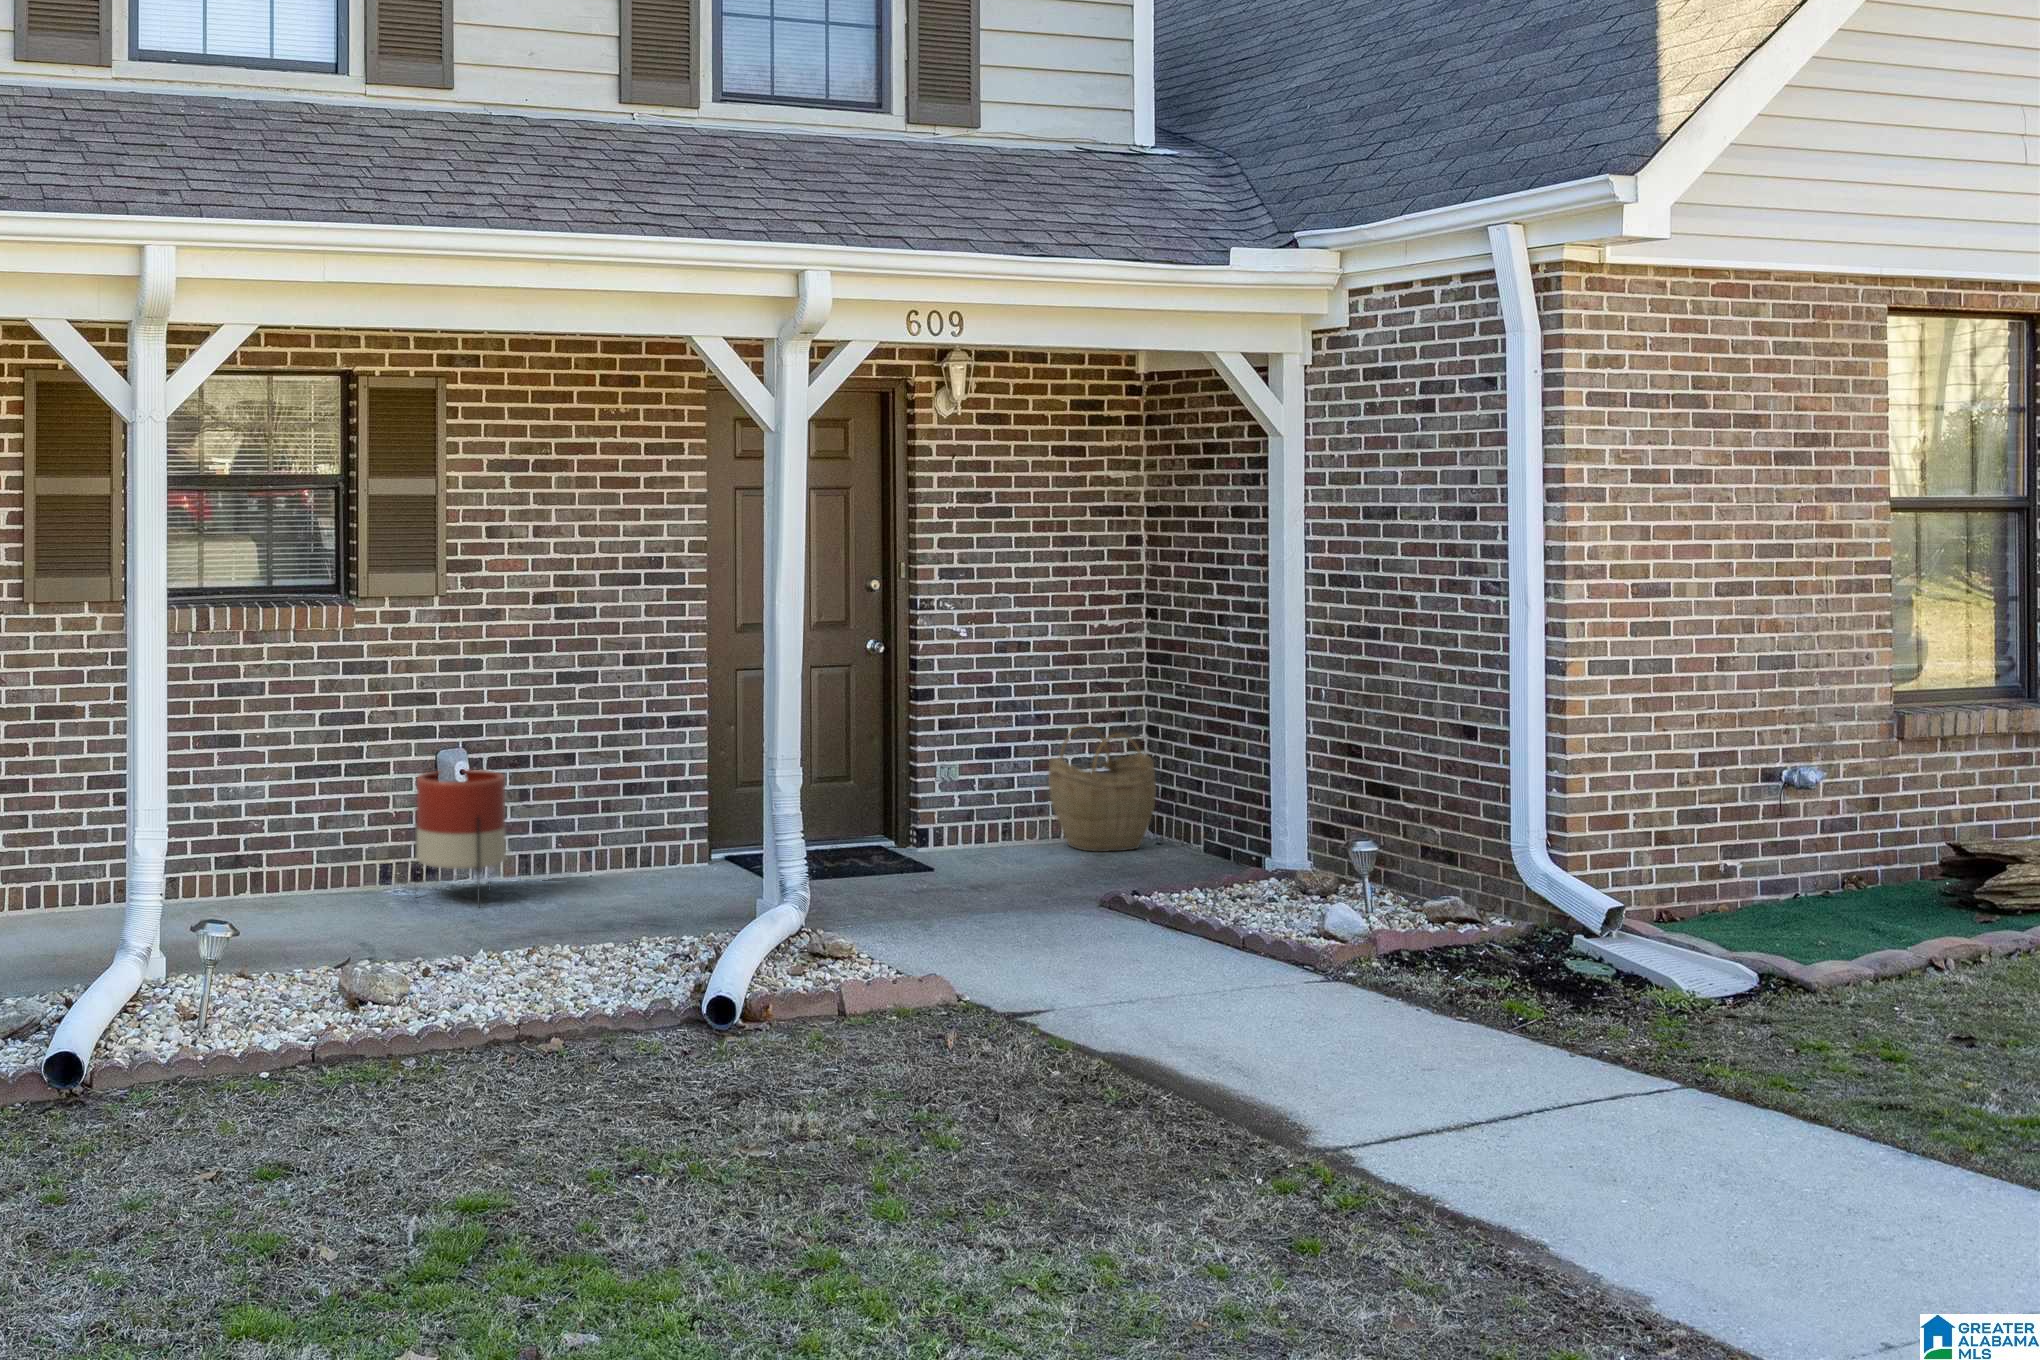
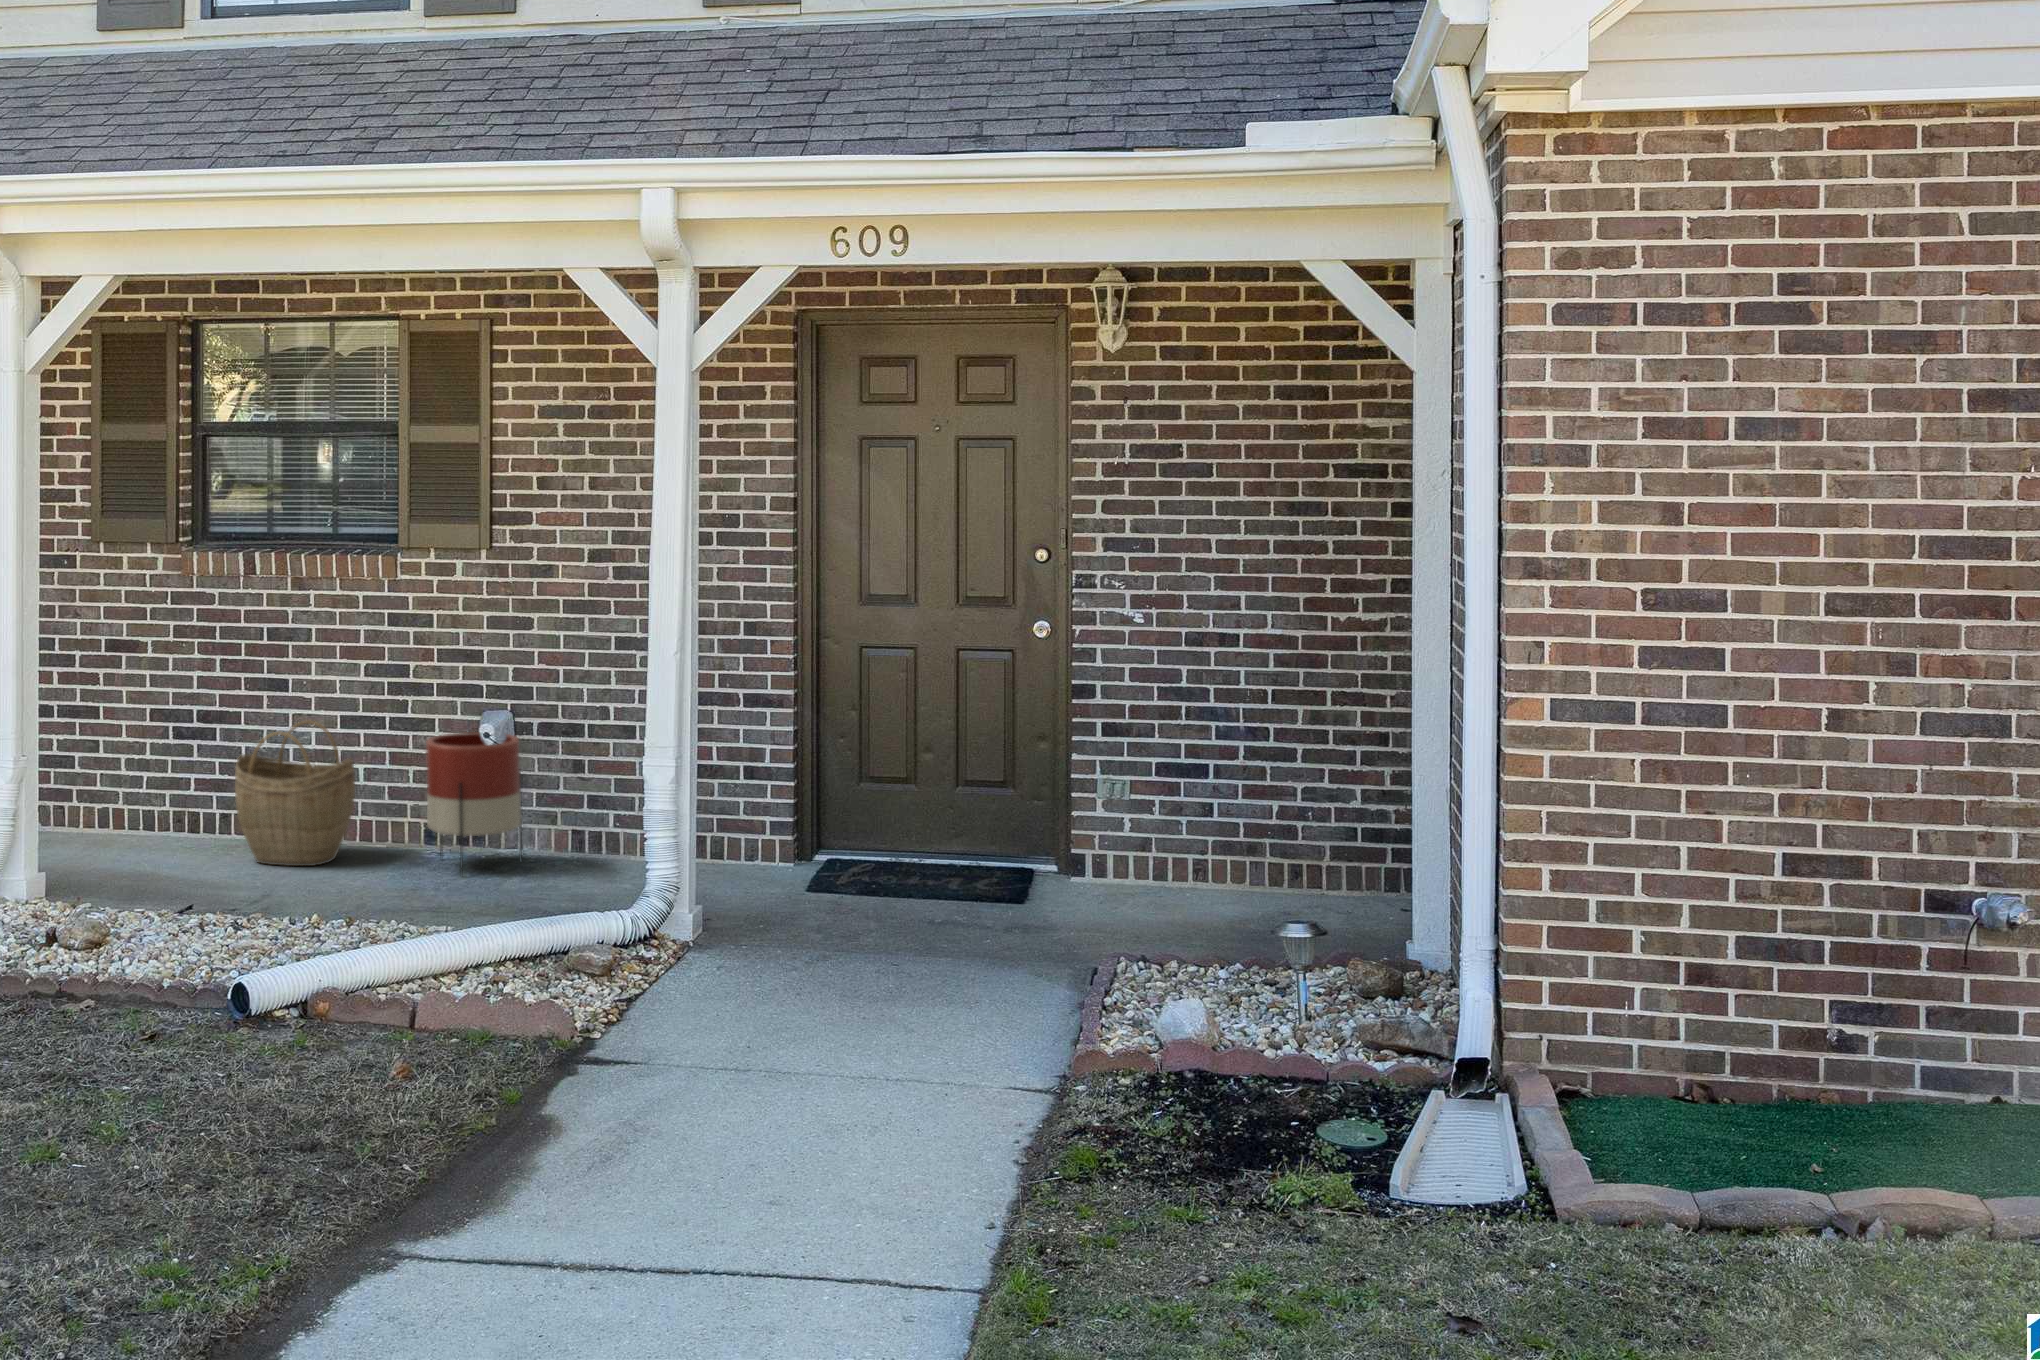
woven basket: present [1049,726,1156,852] -> present [235,721,355,866]

